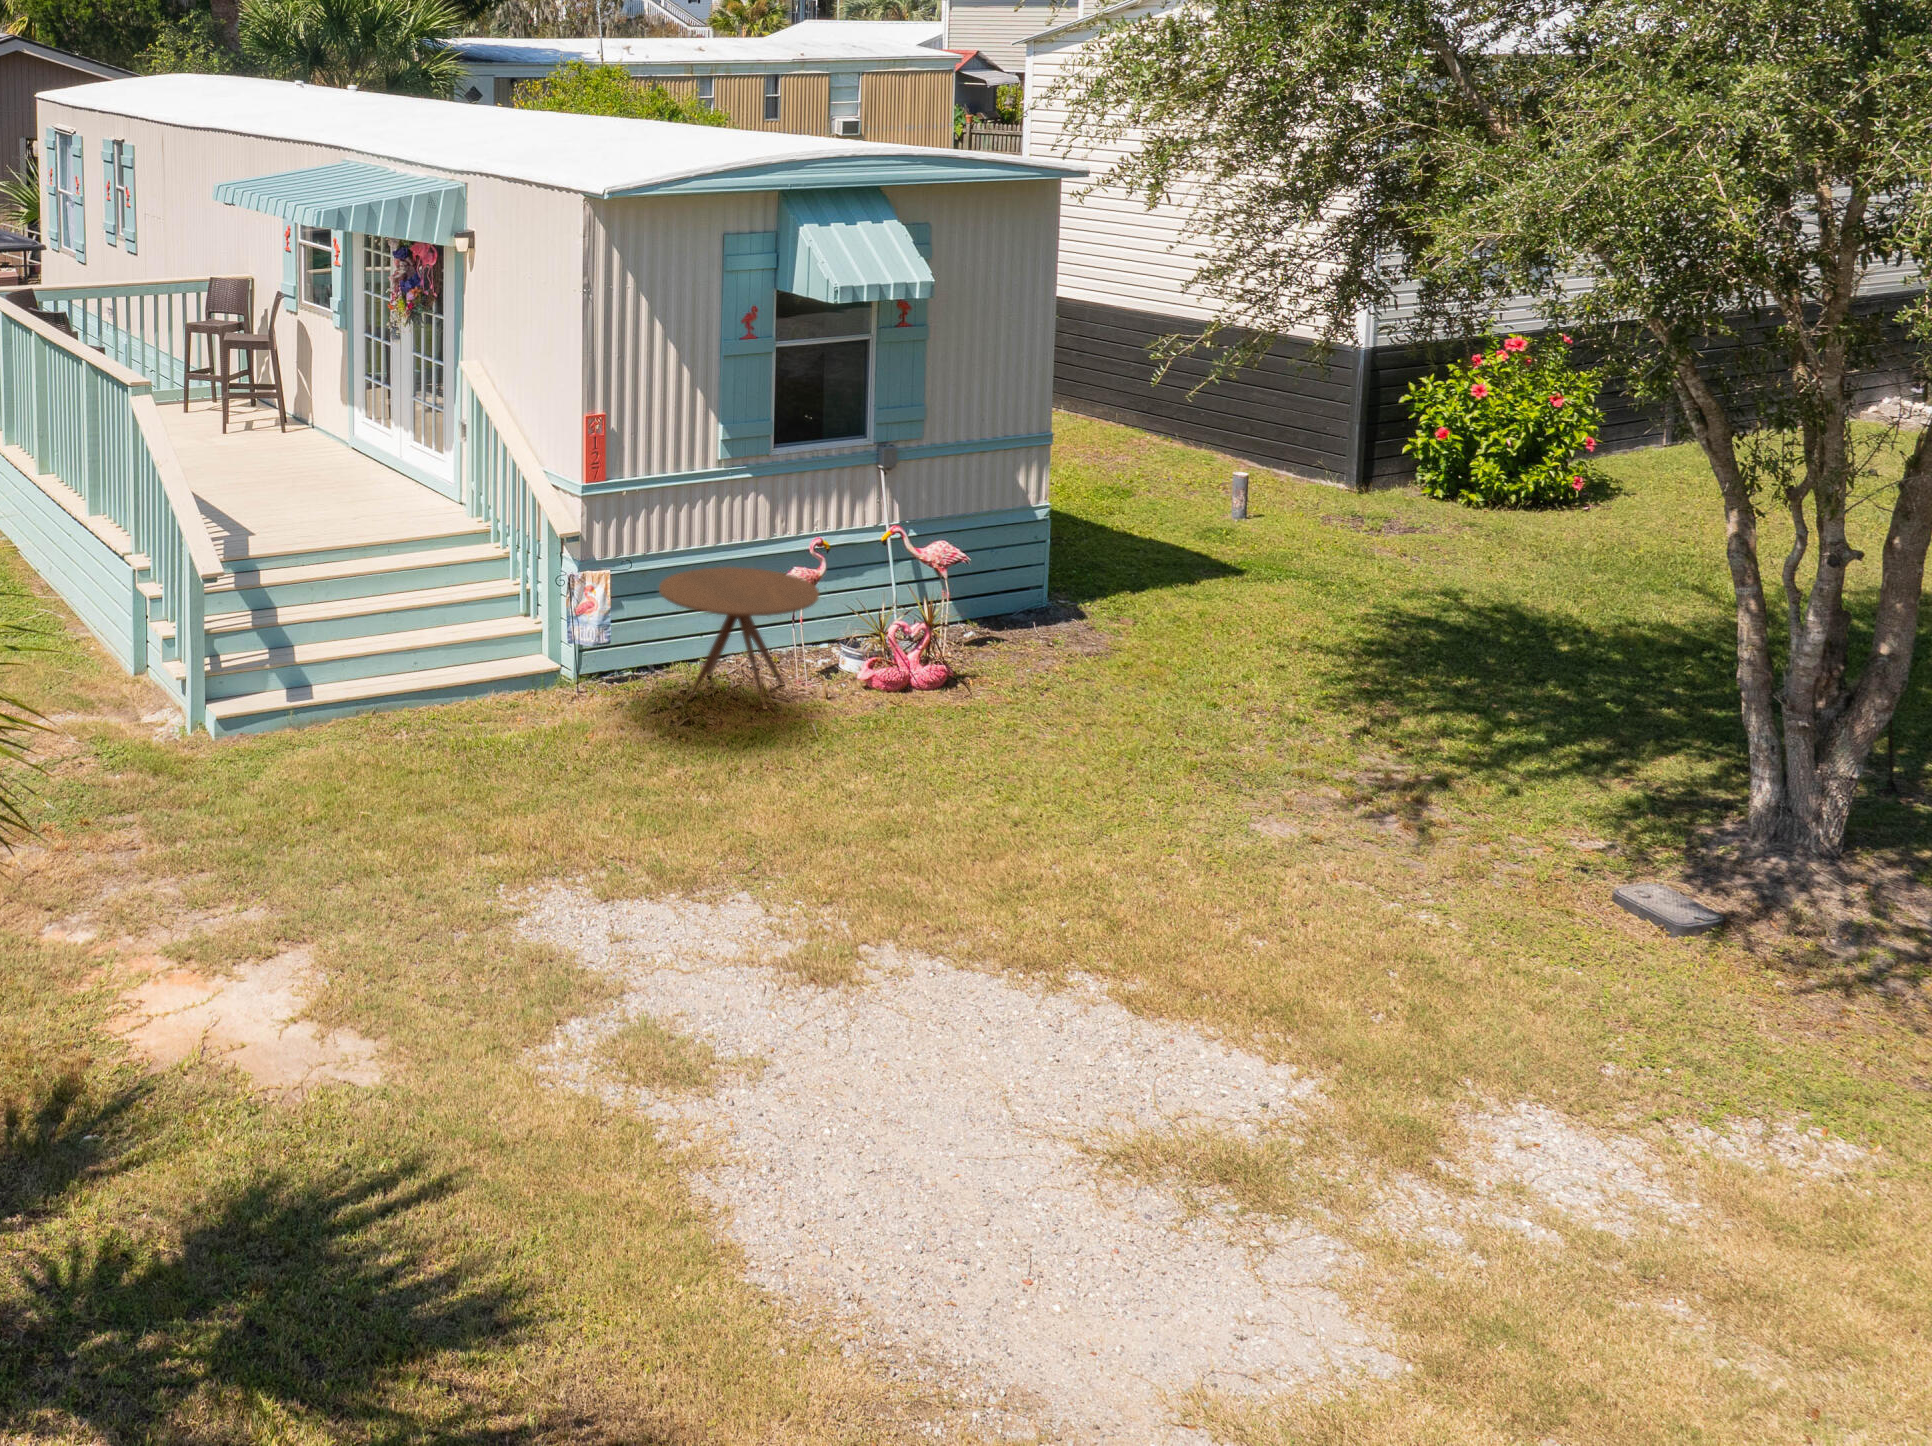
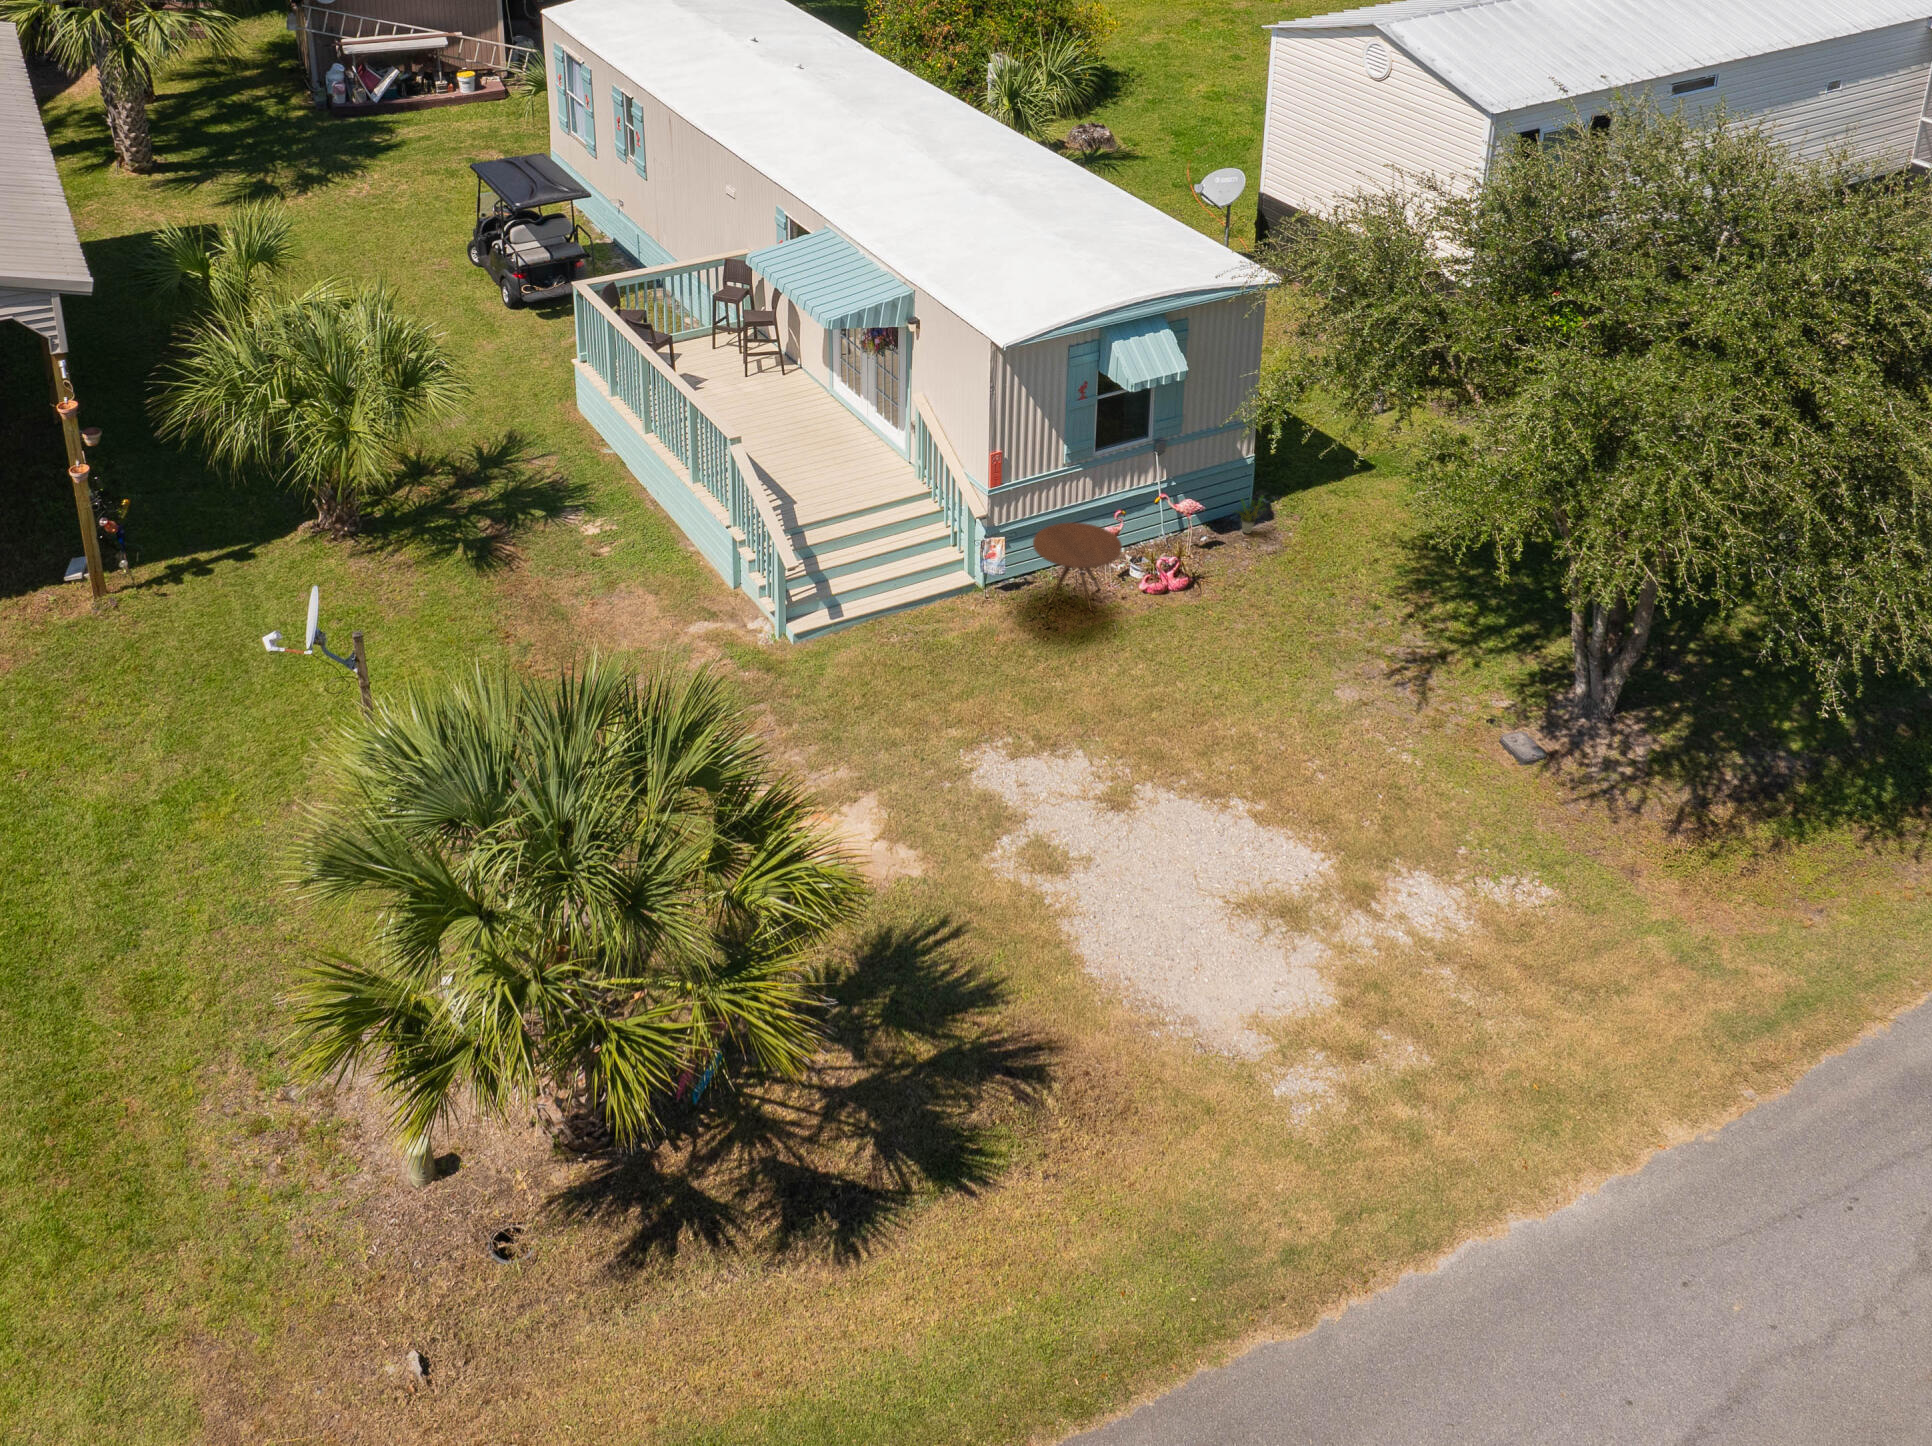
potted plant: none [1010,559,1076,627] -> present [1235,497,1263,534]

